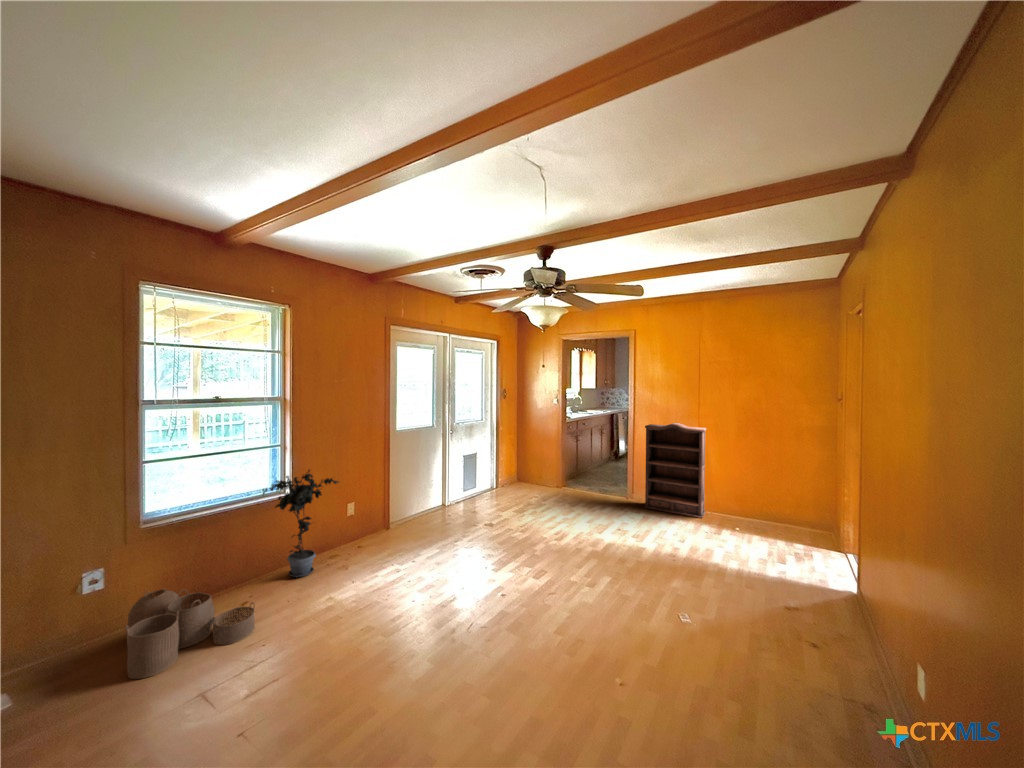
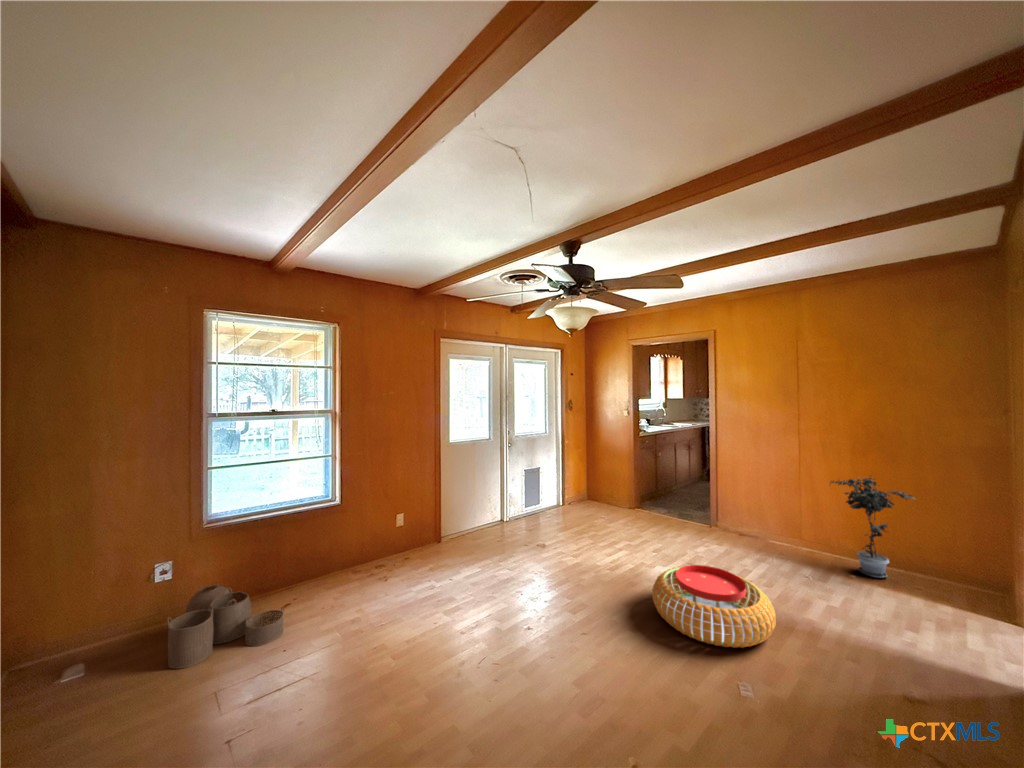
bookshelf: present [644,423,706,518] -> none [729,439,816,560]
potted plant: present [263,470,339,577] -> present [830,475,916,578]
pouf: none [599,527,693,587] -> present [652,565,776,648]

